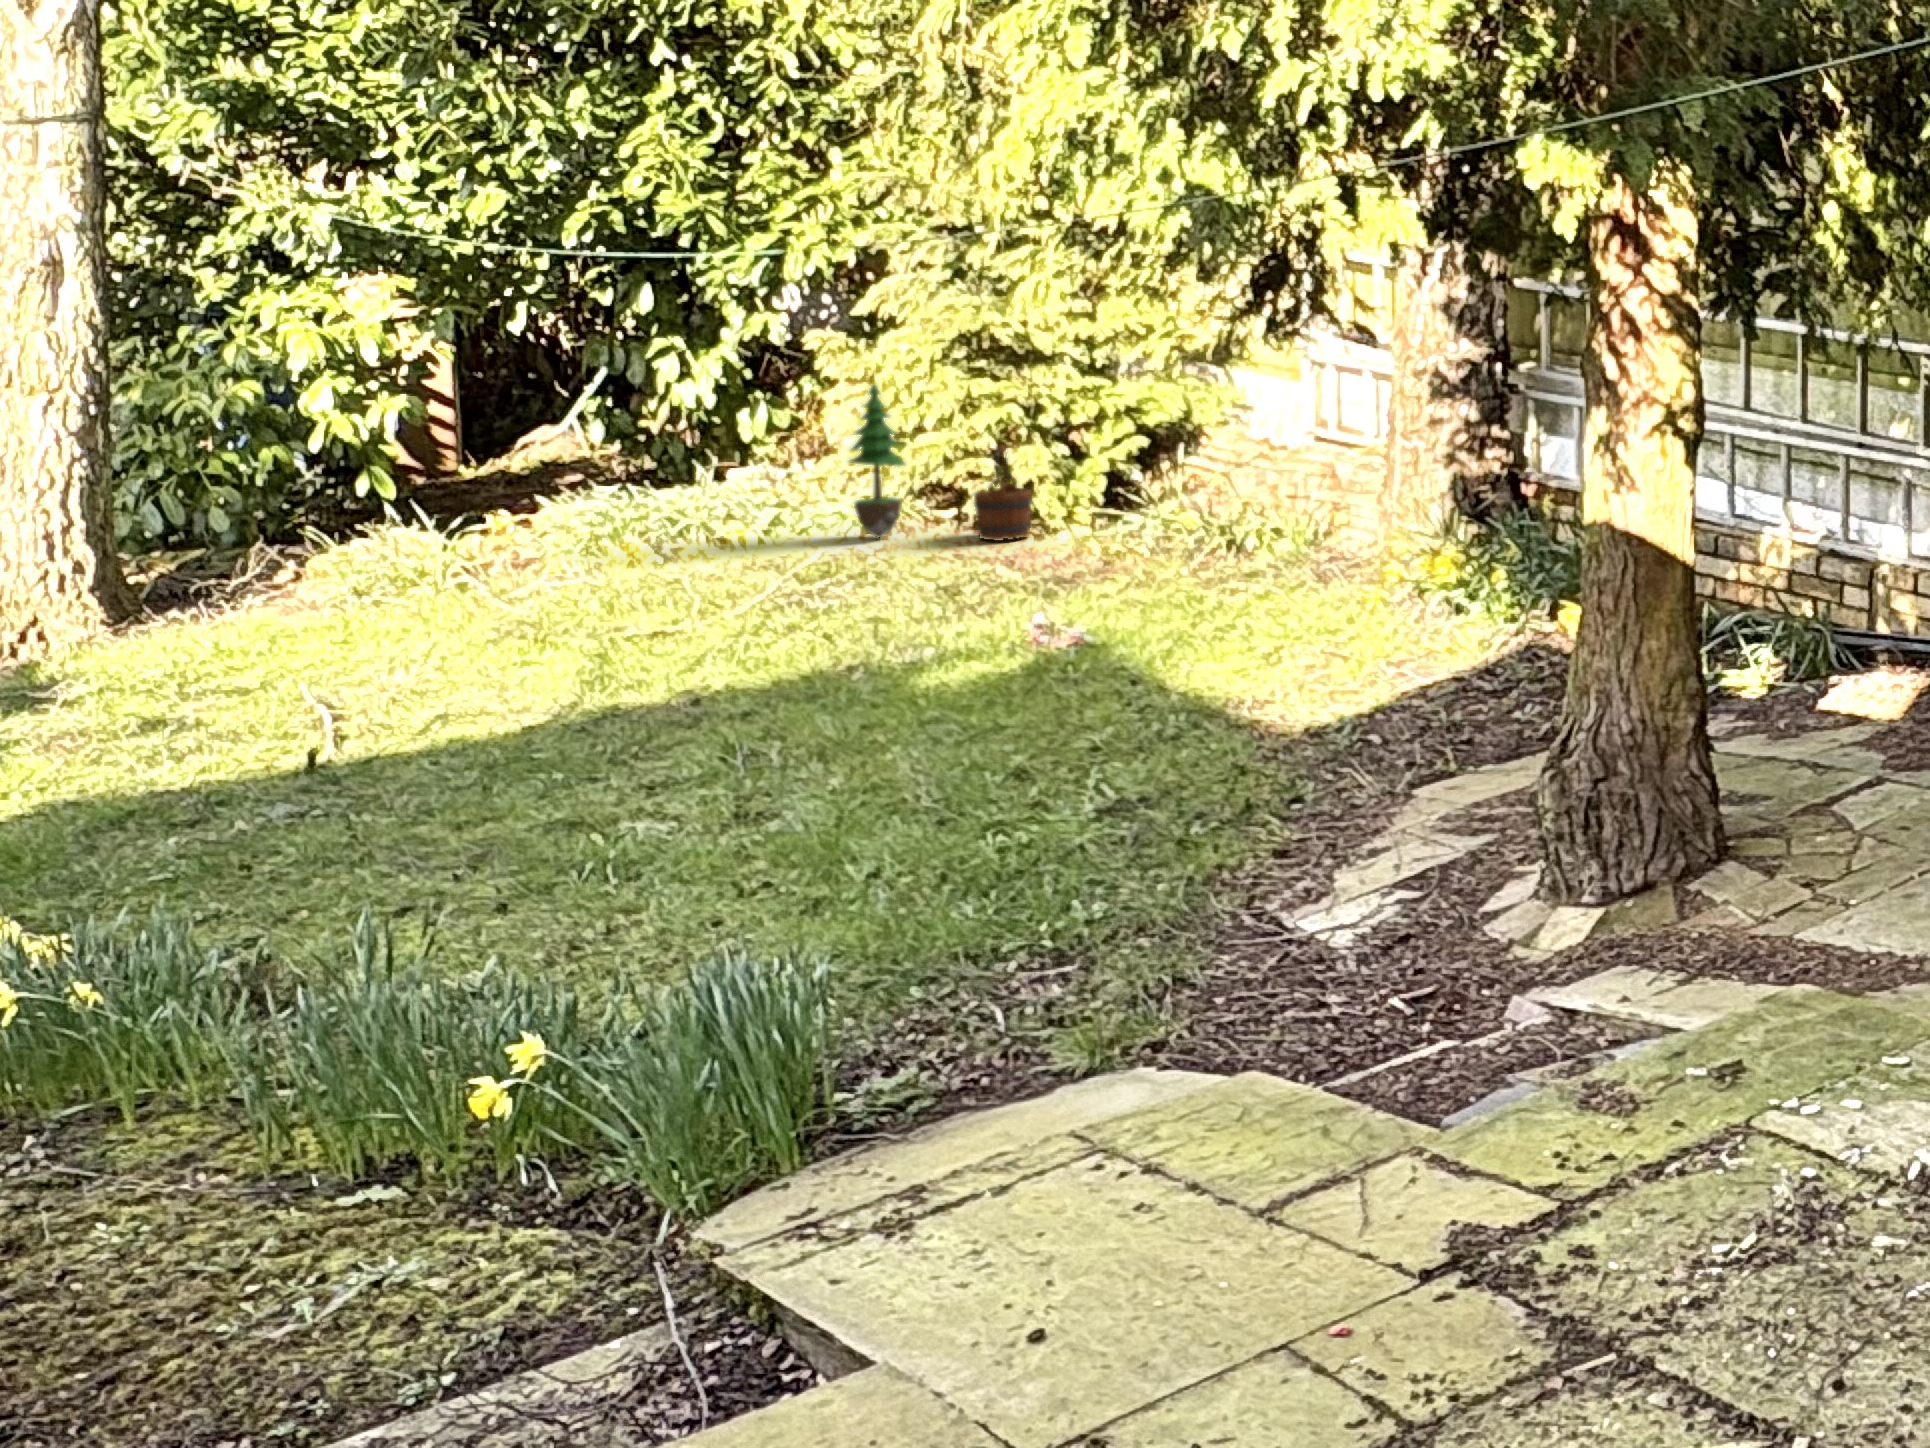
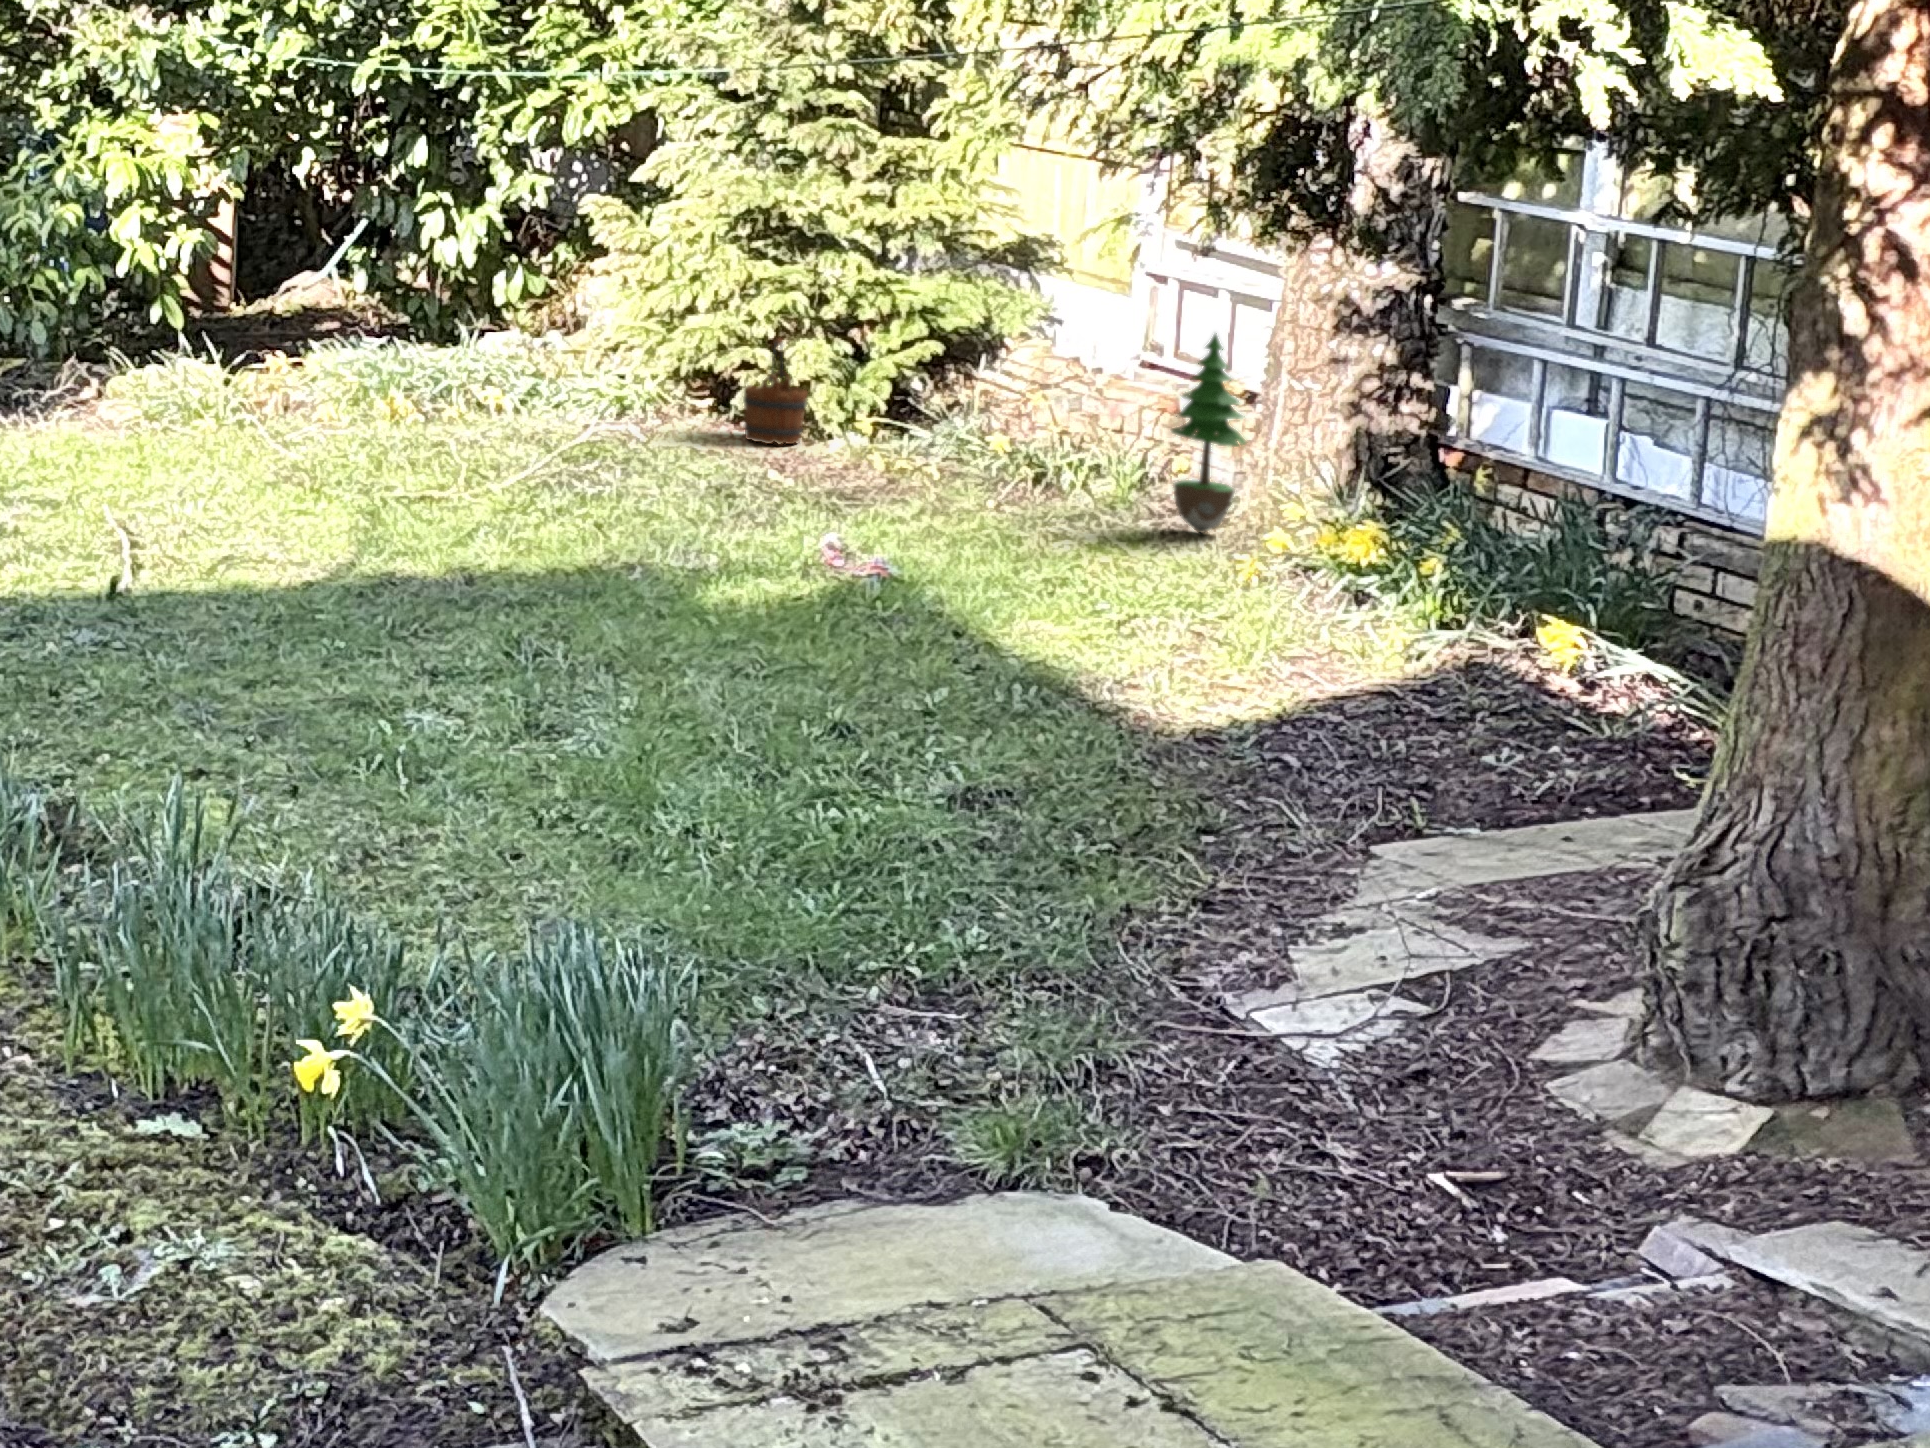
potted tree: present [850,383,905,538] -> present [1171,333,1246,533]

